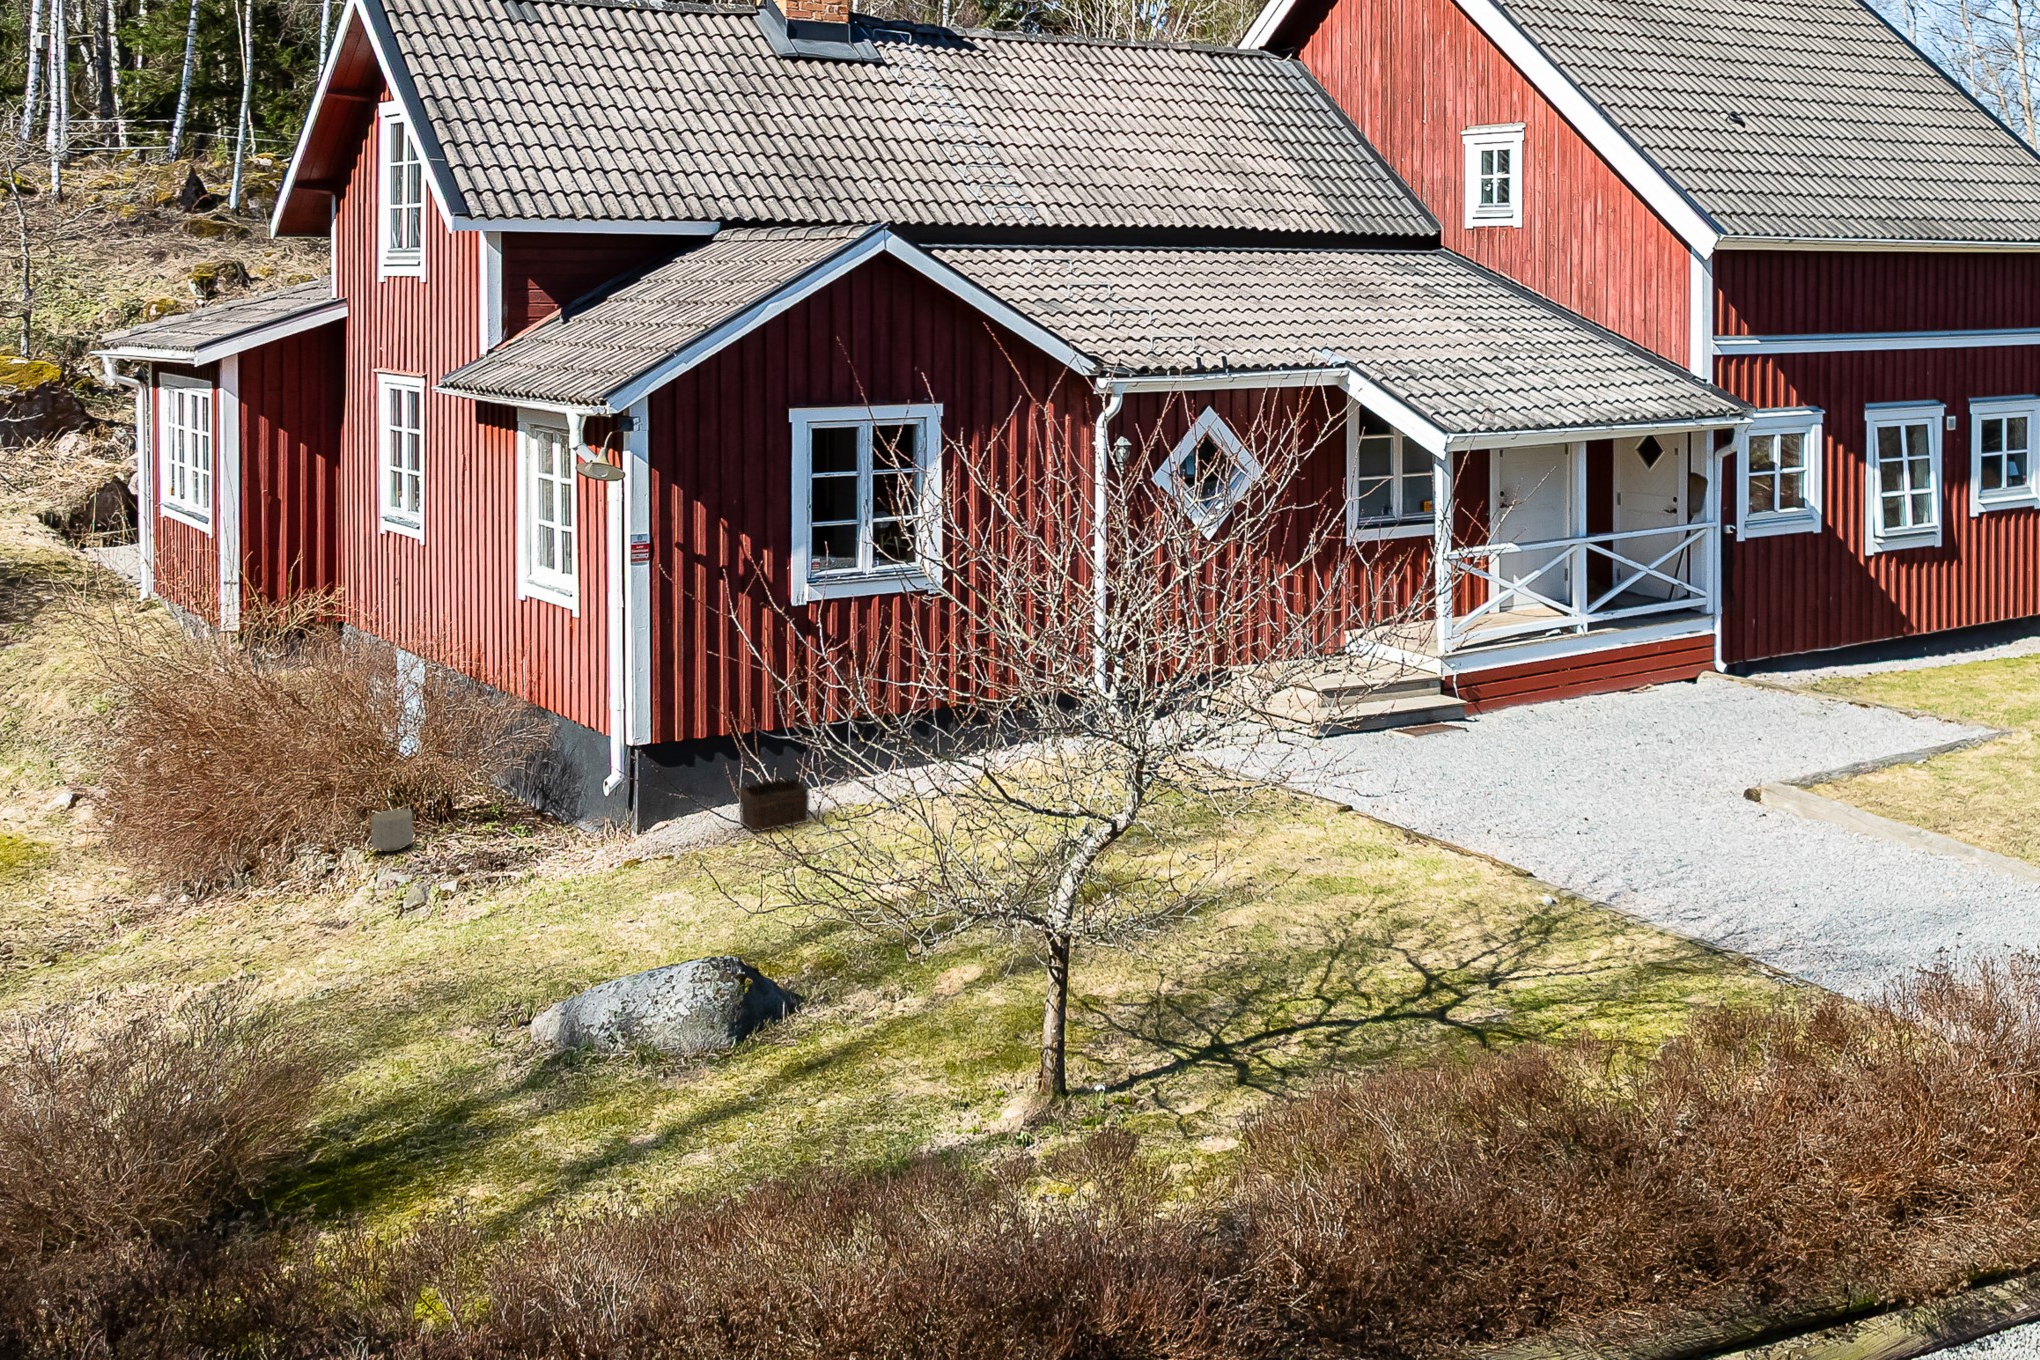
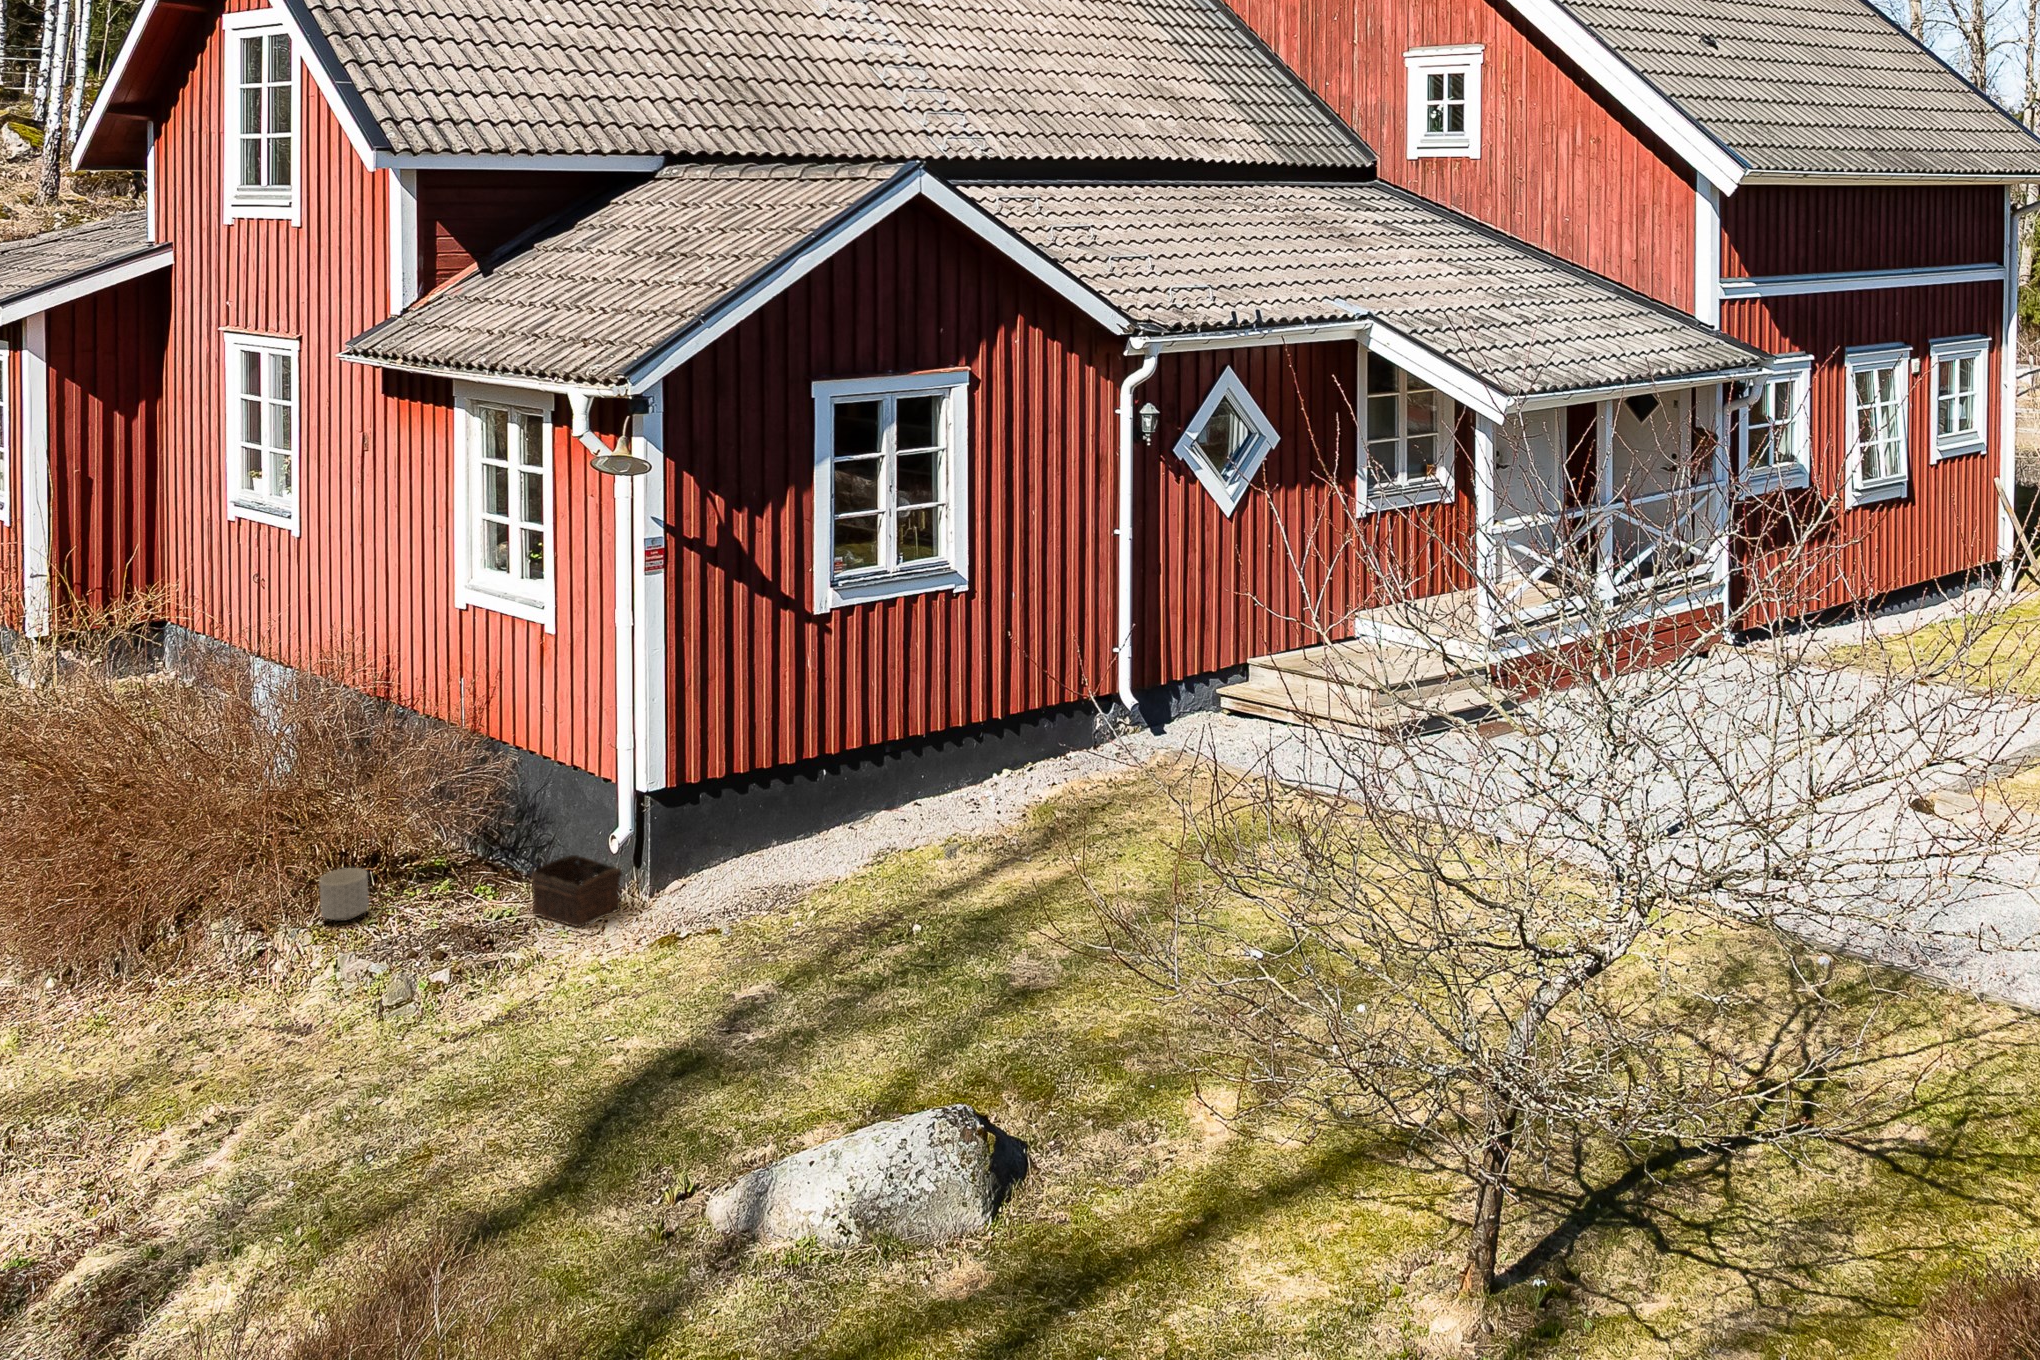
basket: present [738,779,809,832] -> present [531,855,622,927]

